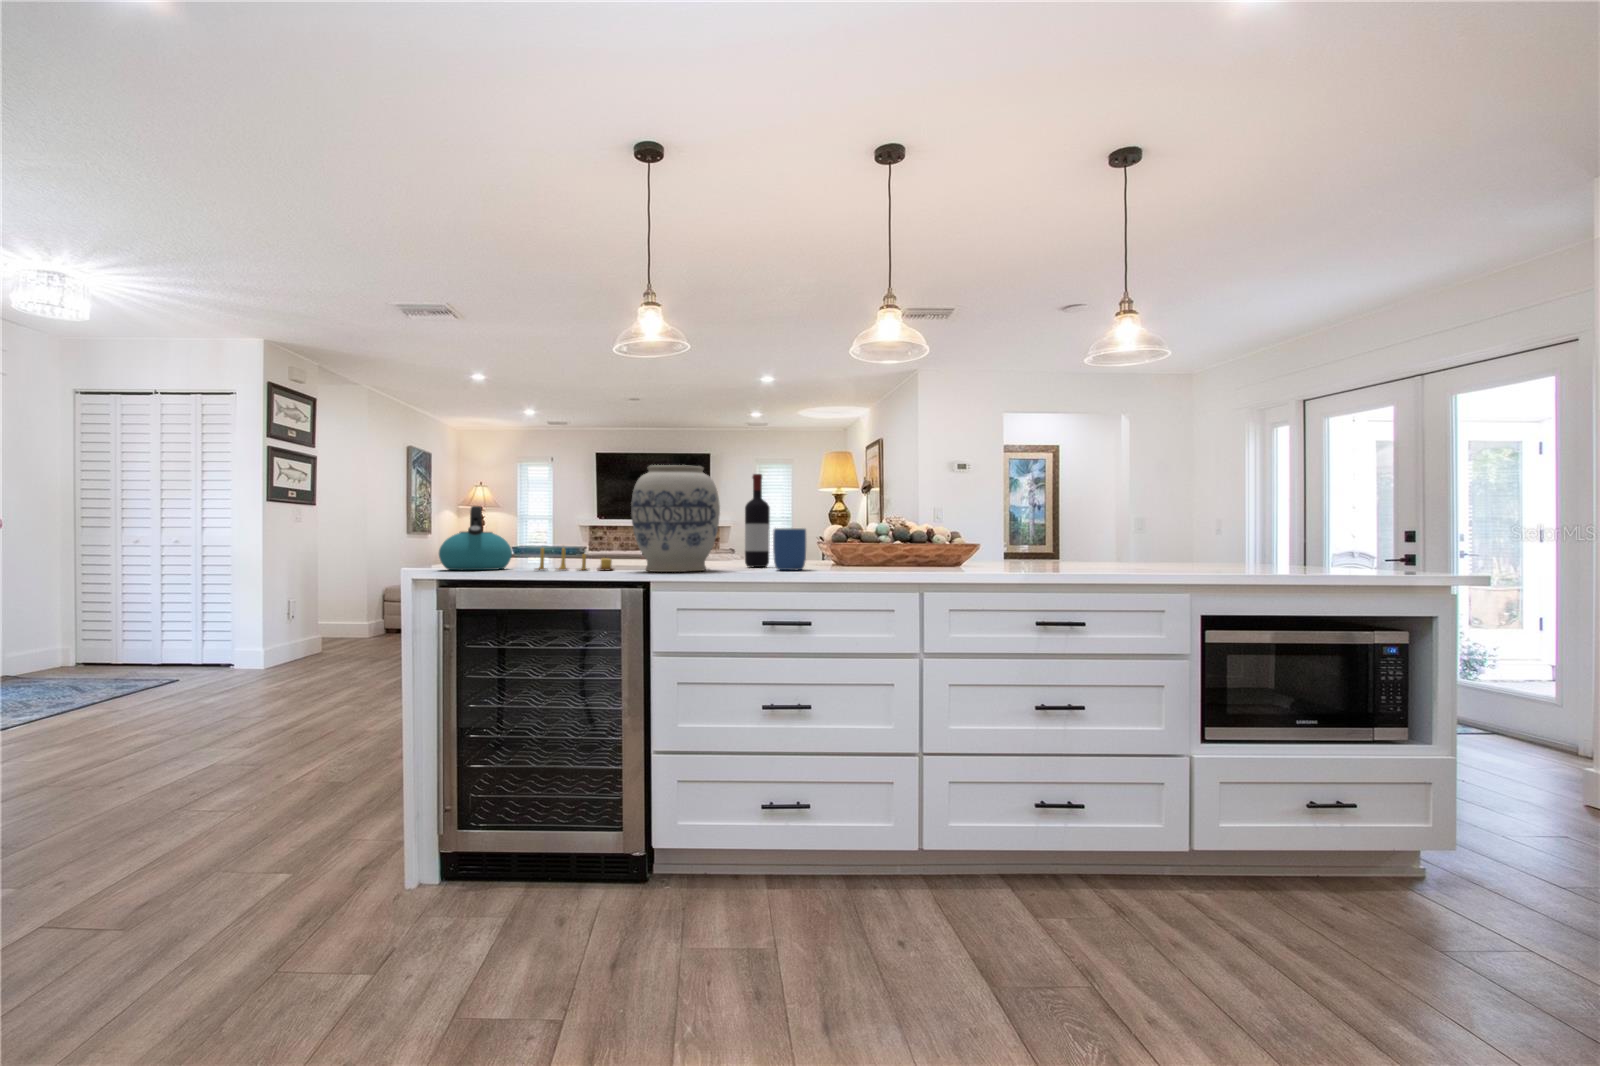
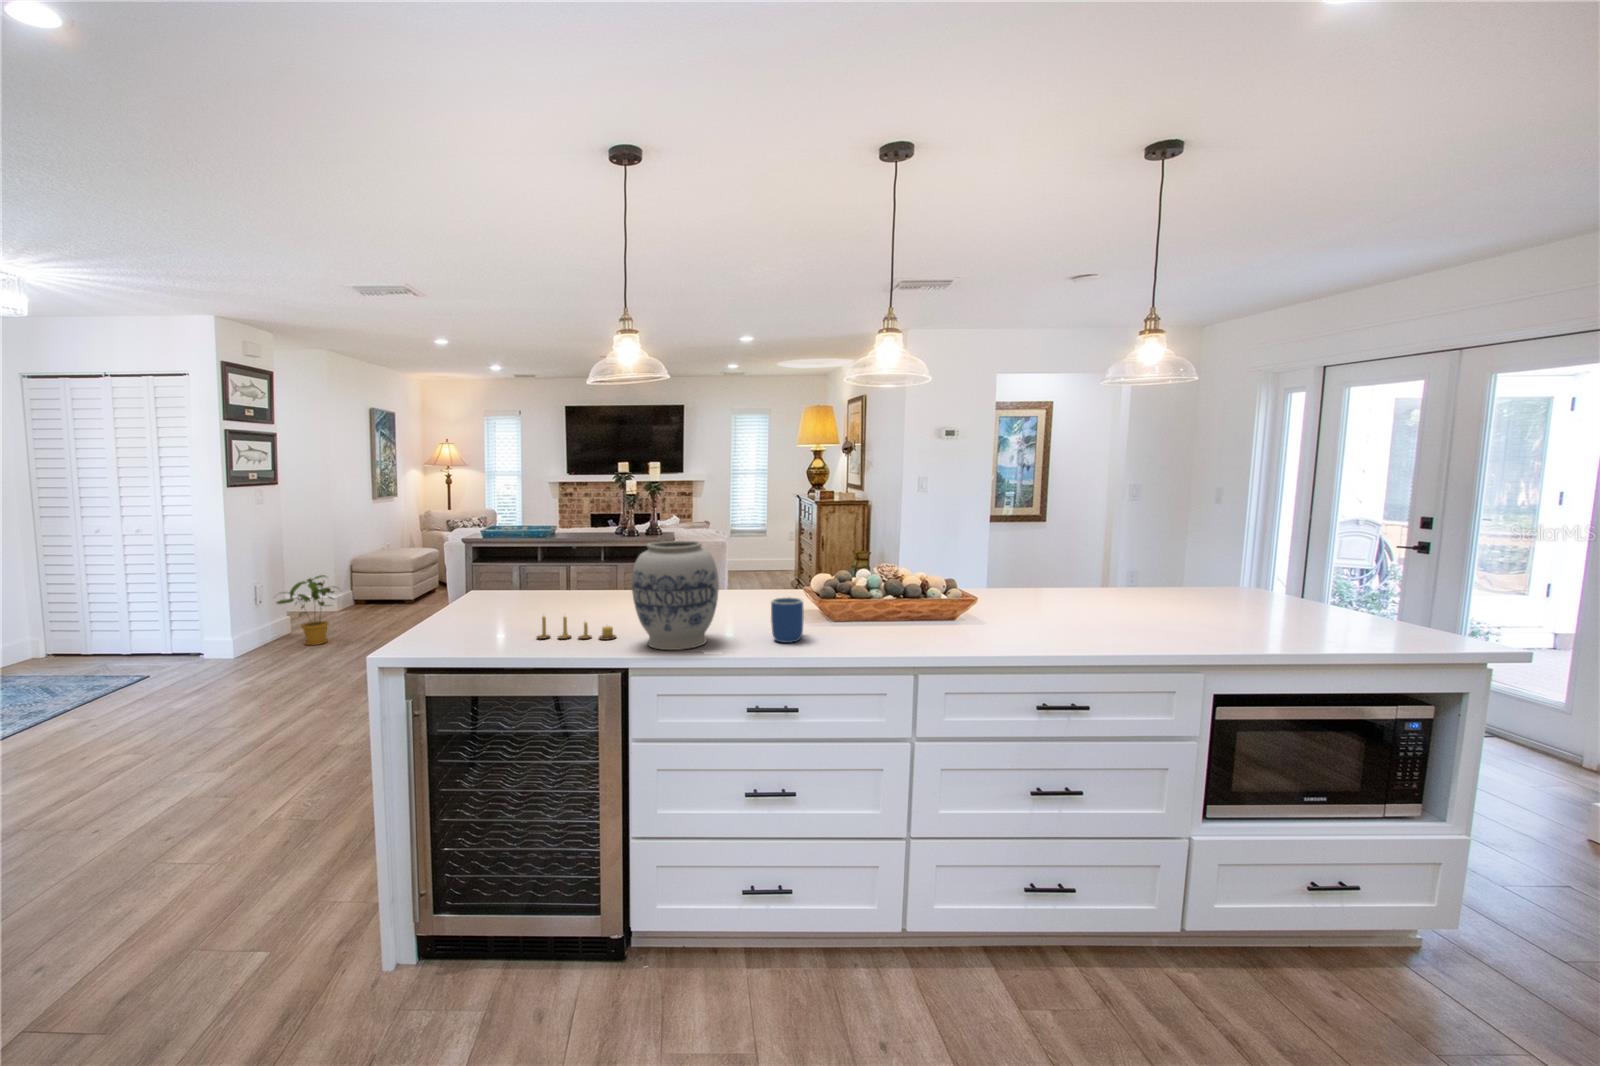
wine bottle: present [745,474,770,567] -> none [741,533,765,625]
kettle: present [439,506,512,570] -> none [440,570,512,638]
house plant: none [301,591,368,660] -> present [276,575,334,645]

